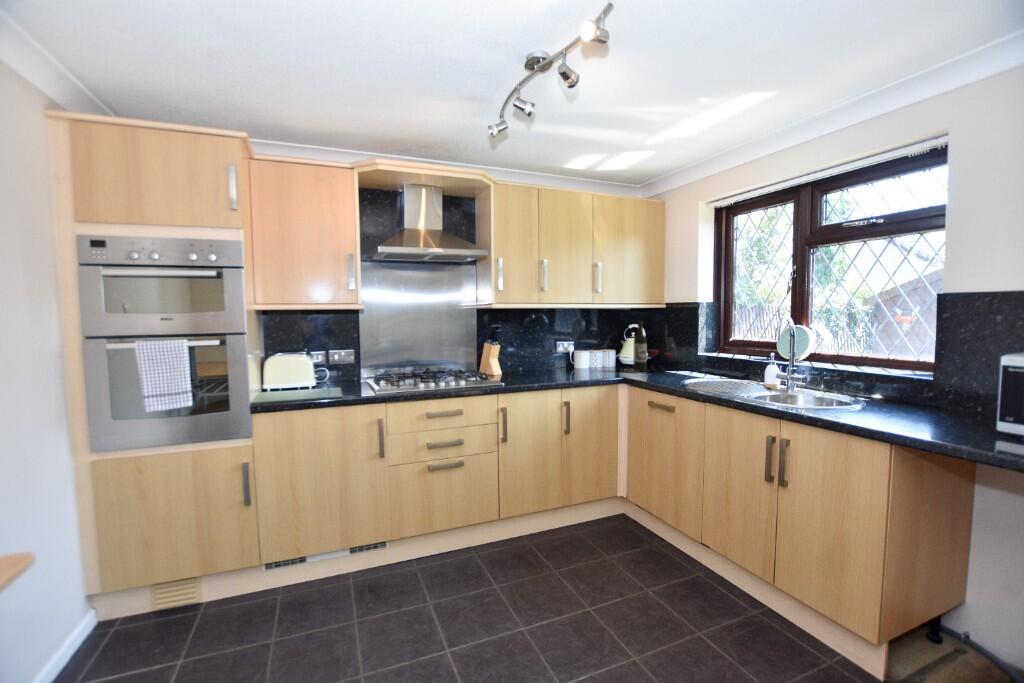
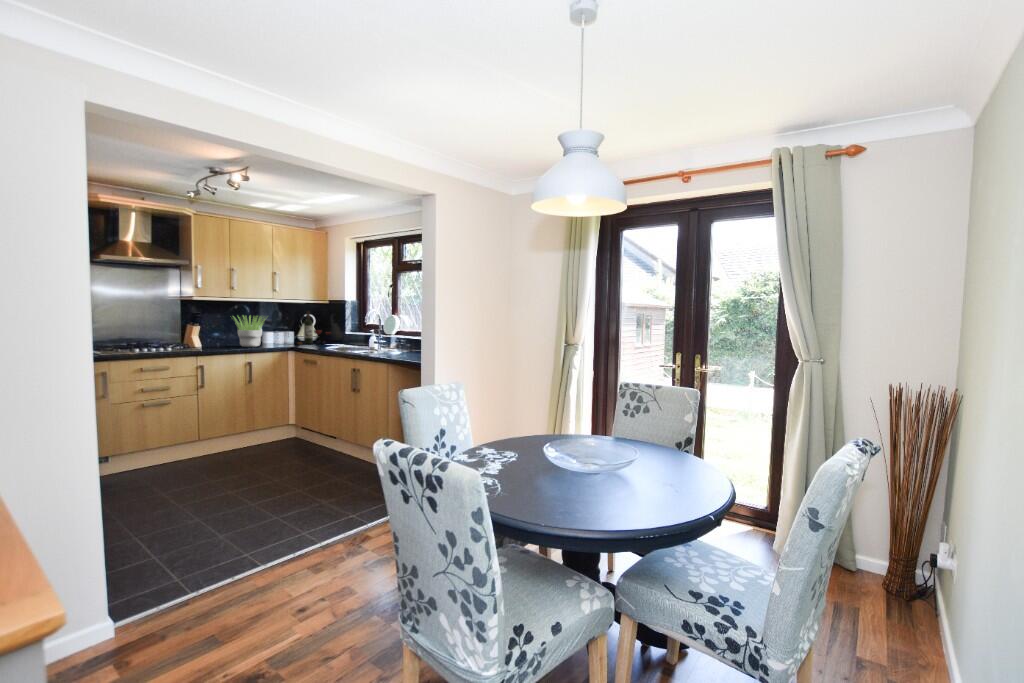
potted plant: none [536,328,591,377] -> present [234,316,265,347]

